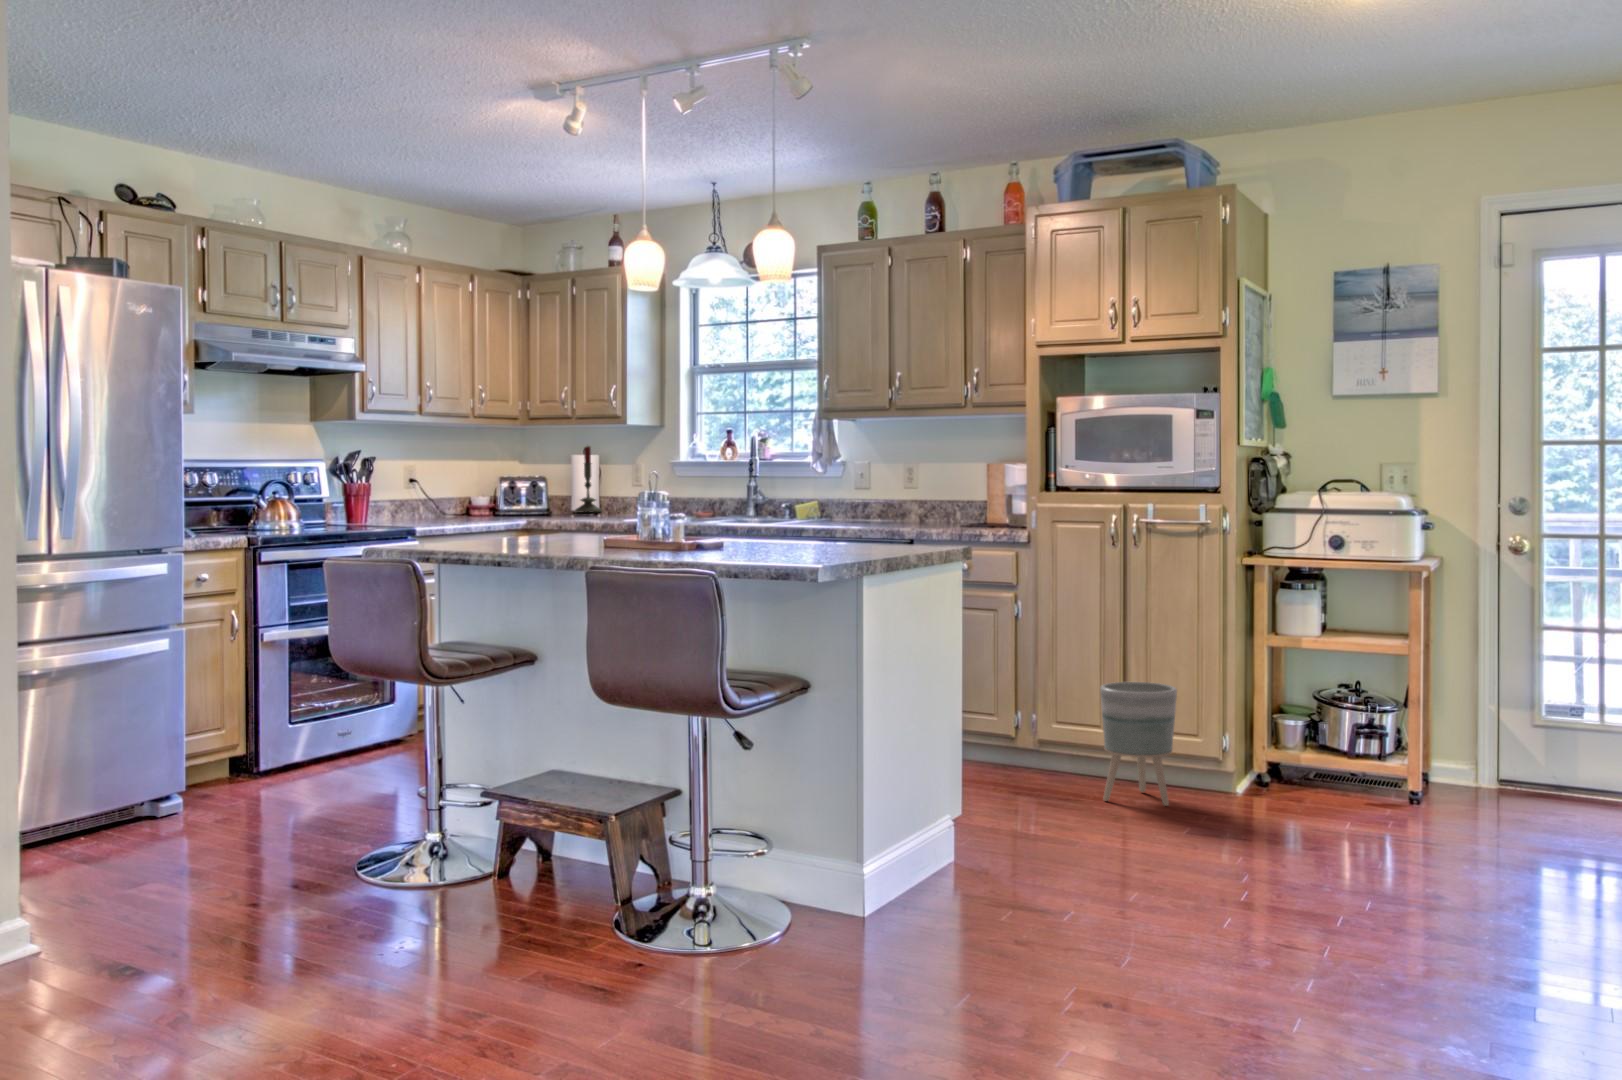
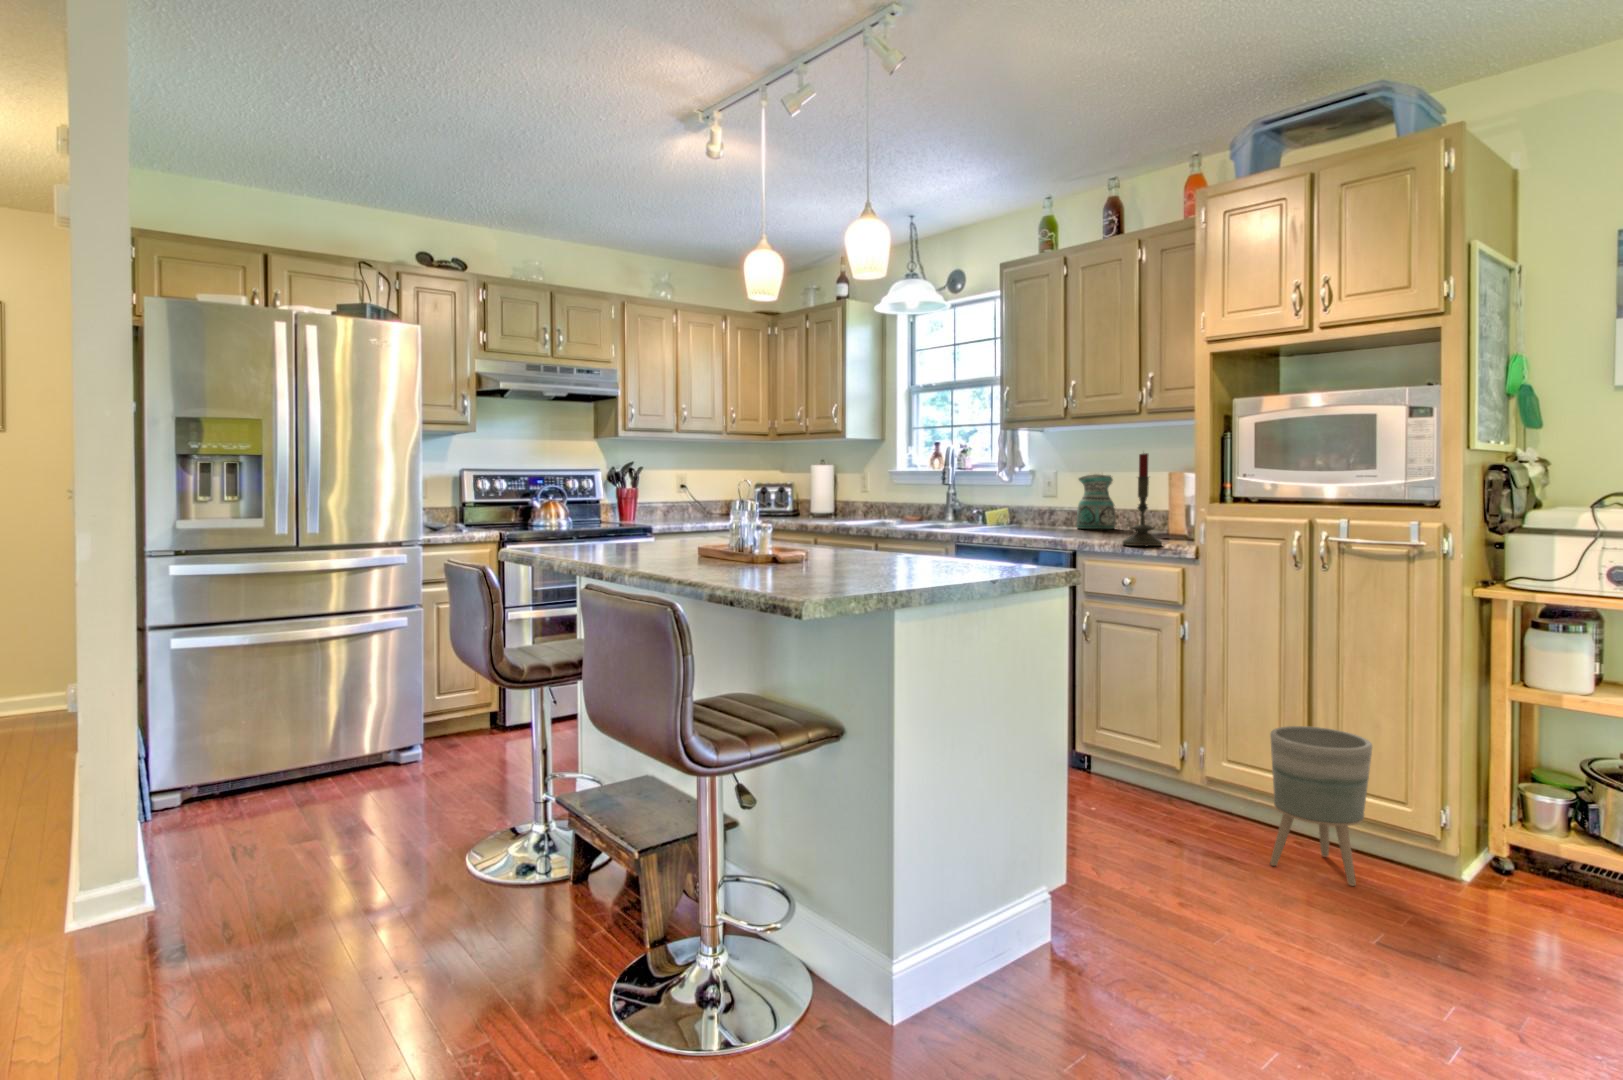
candle: present [575,446,602,513] -> present [1122,453,1162,546]
ceramic pitcher: none [897,464,948,520] -> present [1077,474,1116,529]

